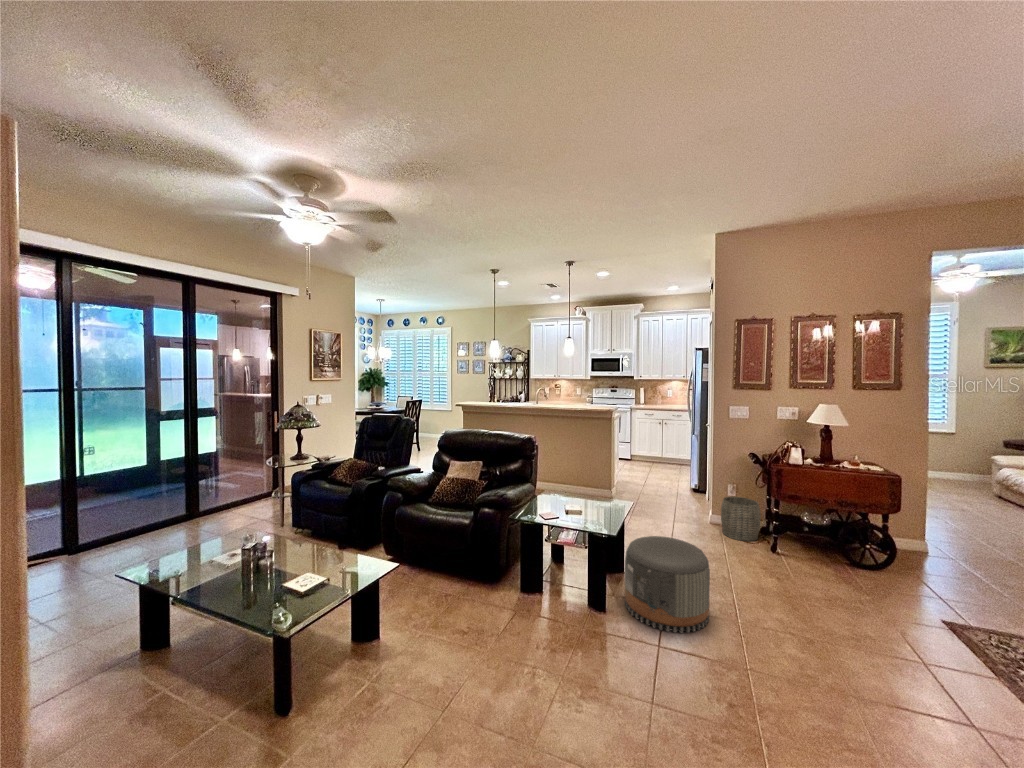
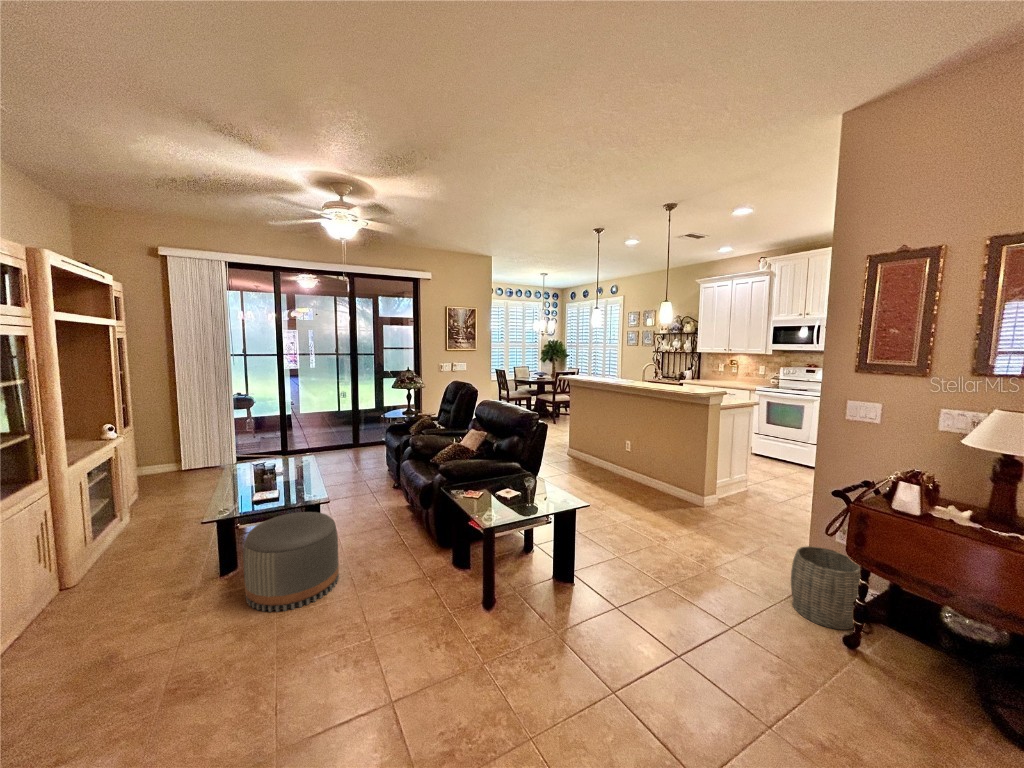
pouf: present [625,536,710,633] -> present [243,512,339,612]

